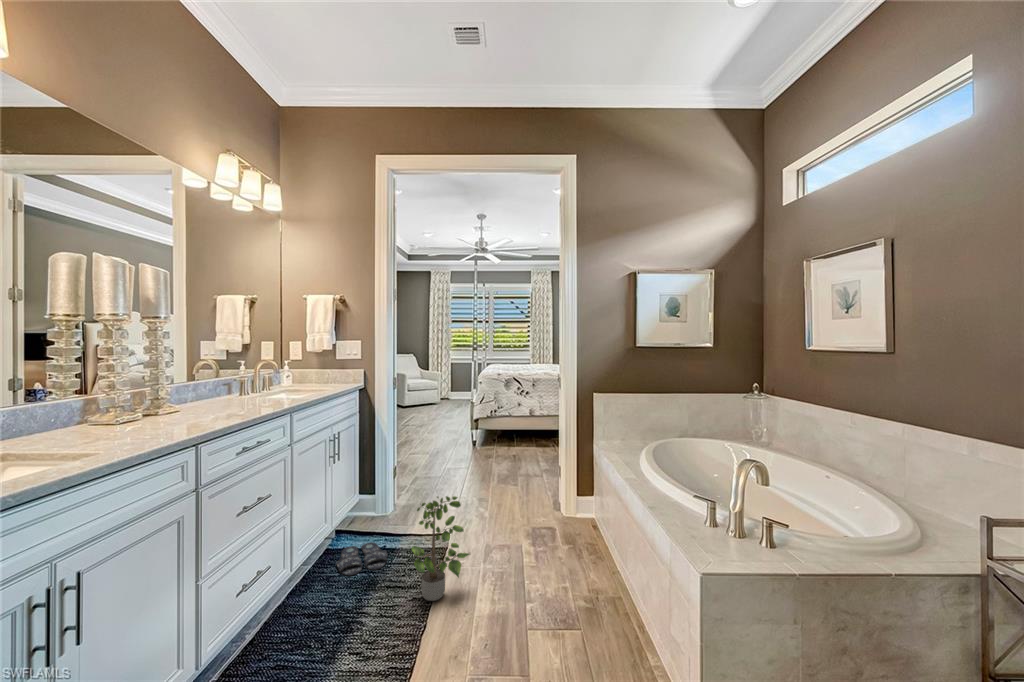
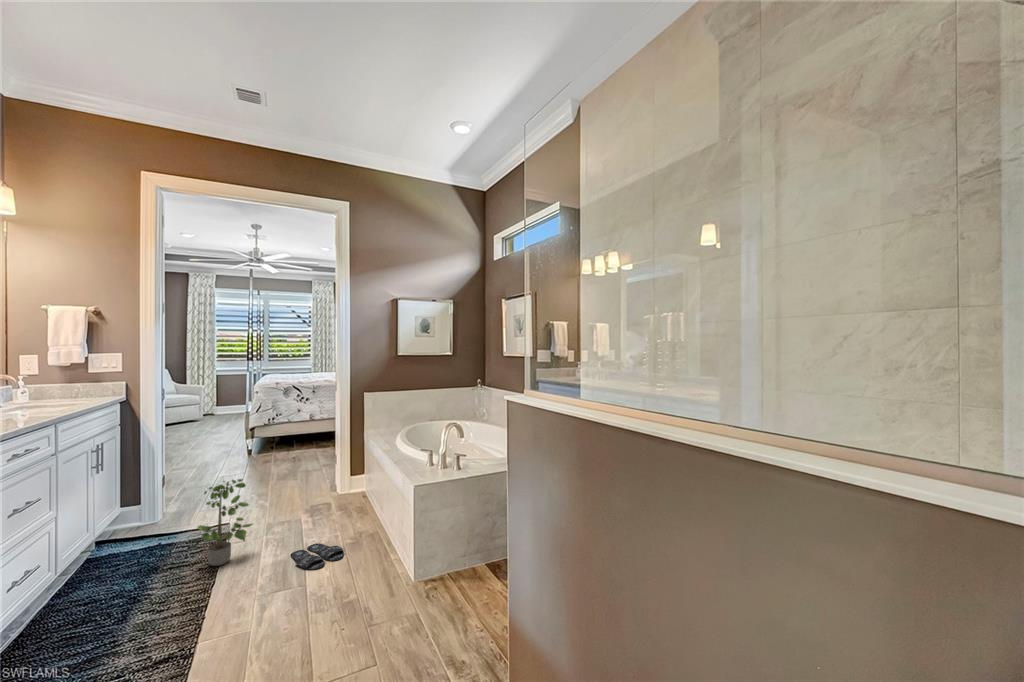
slippers: present [336,542,387,576] -> present [291,544,344,570]

